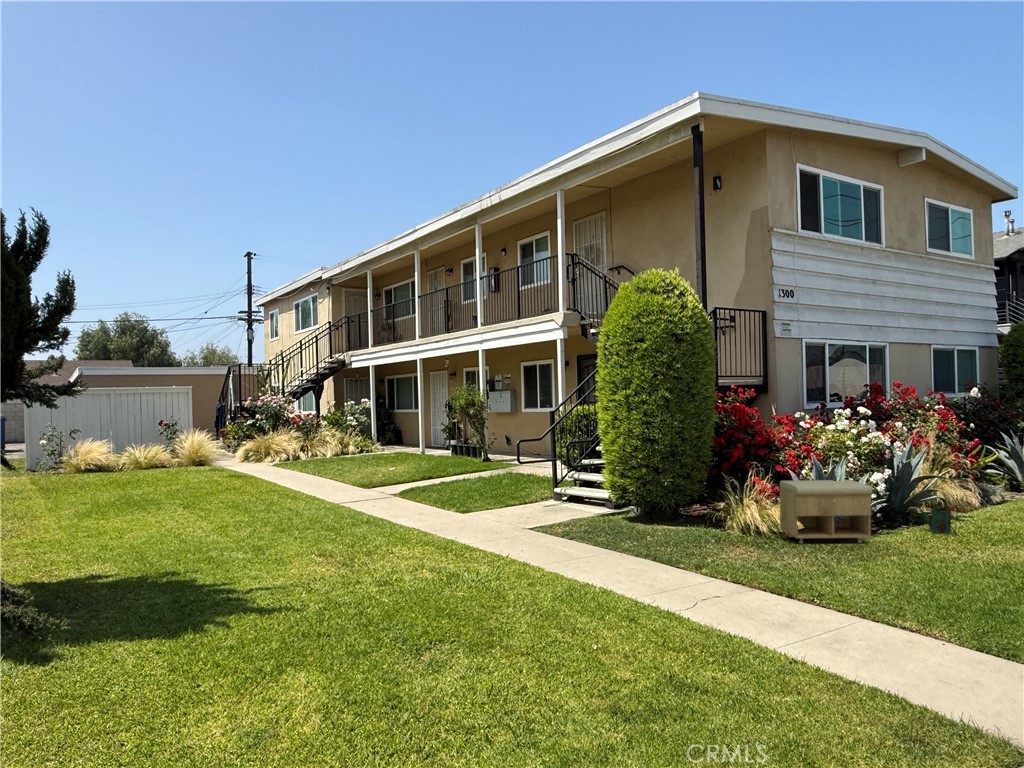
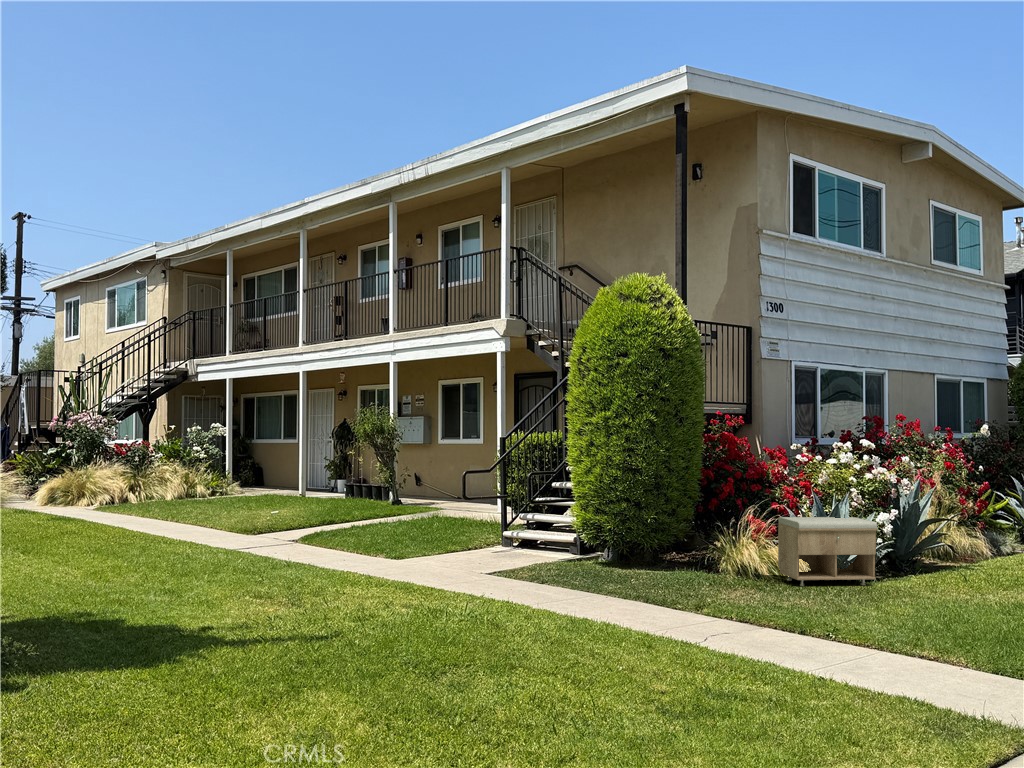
watering can: present [914,503,958,534] -> none [918,545,964,578]

